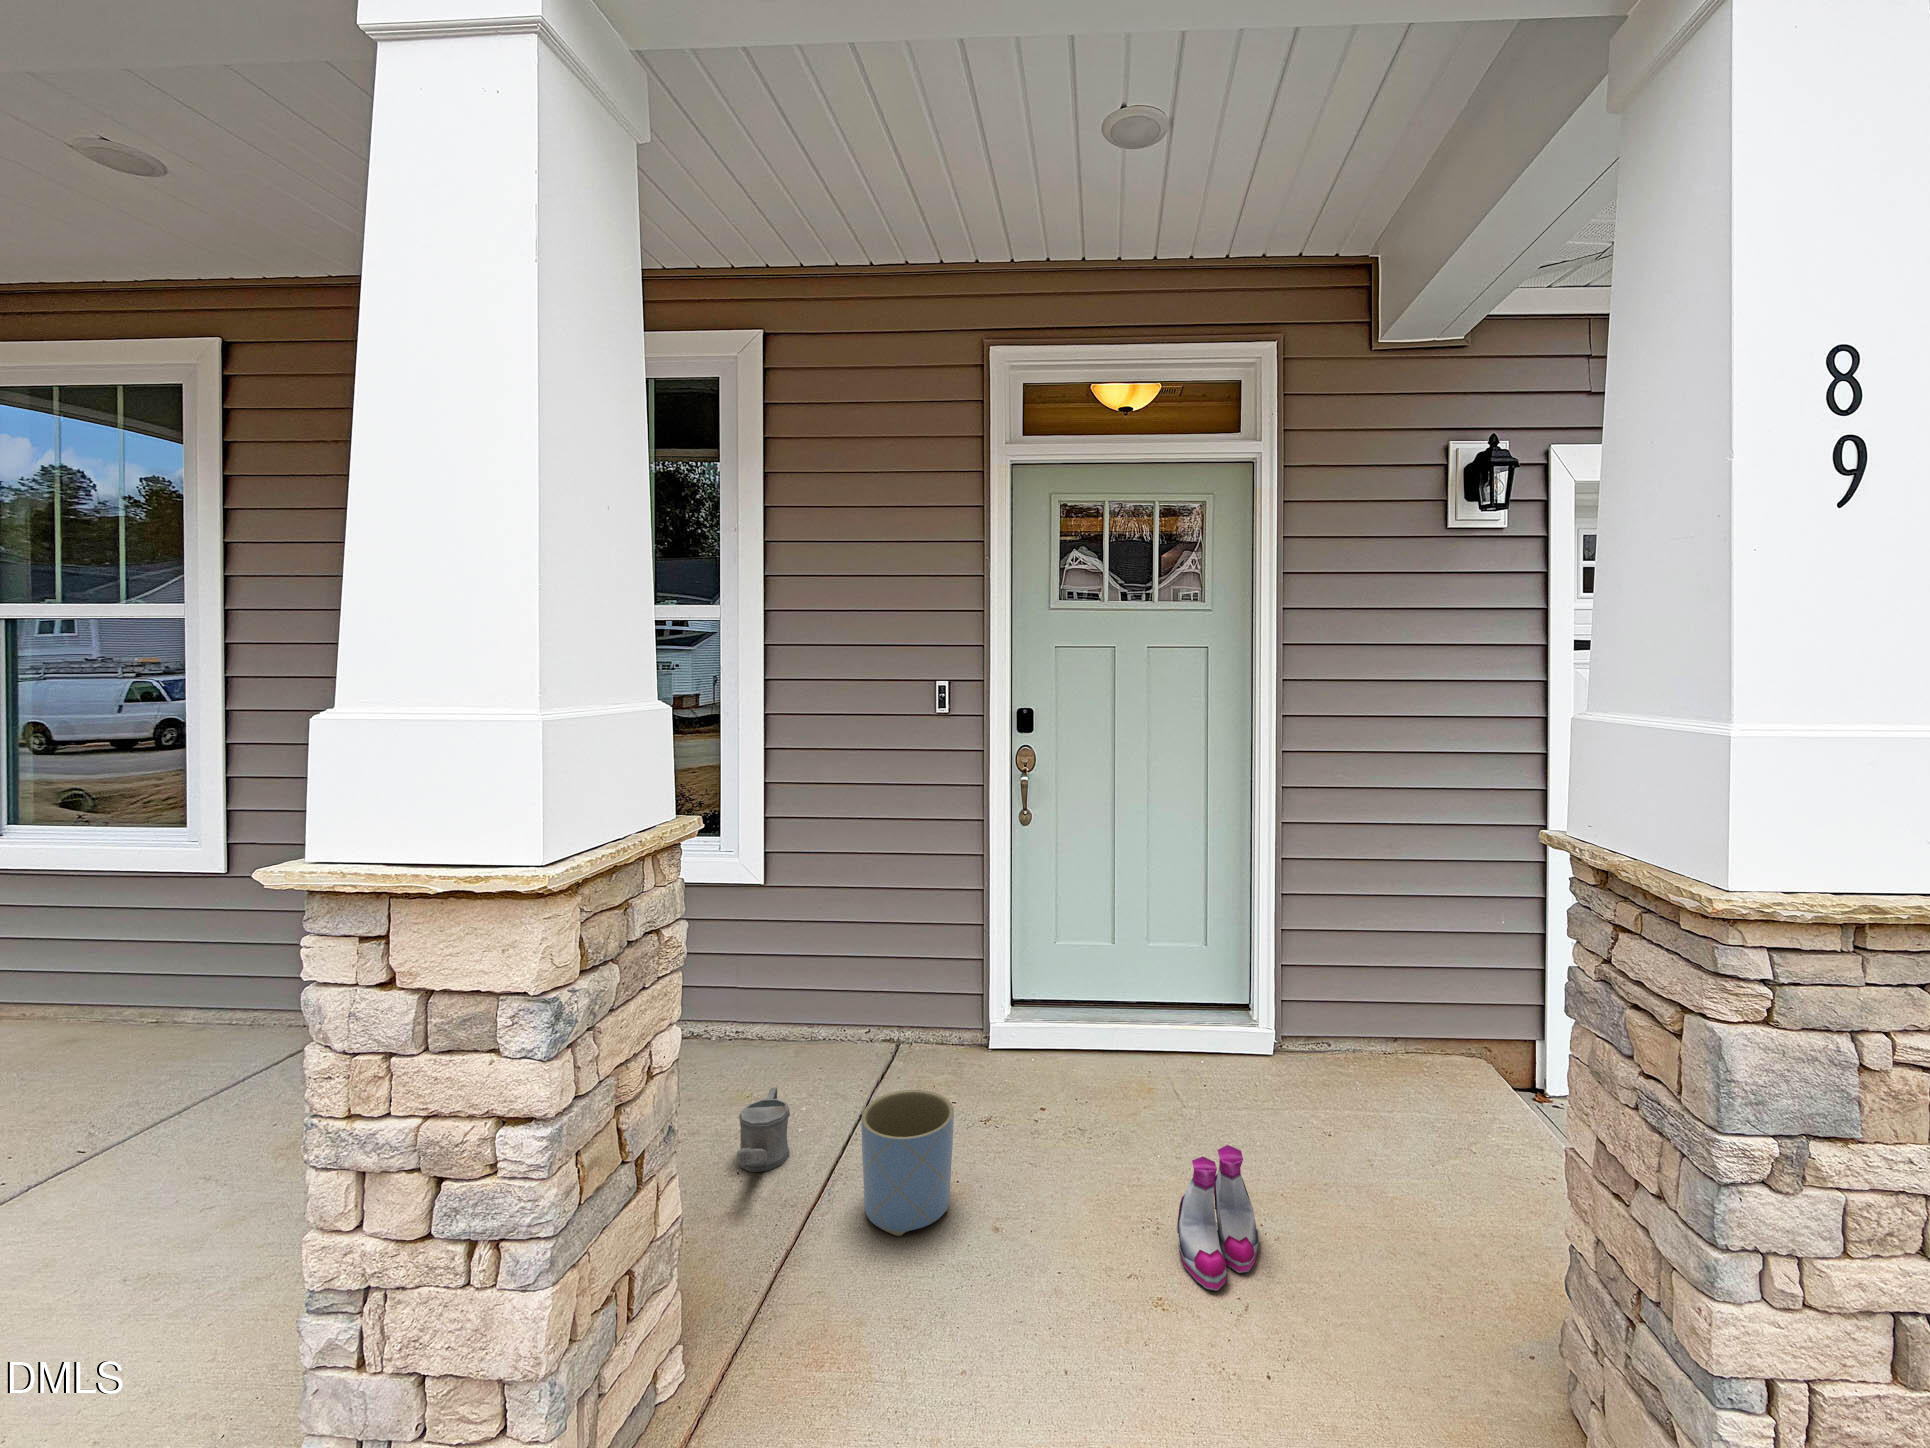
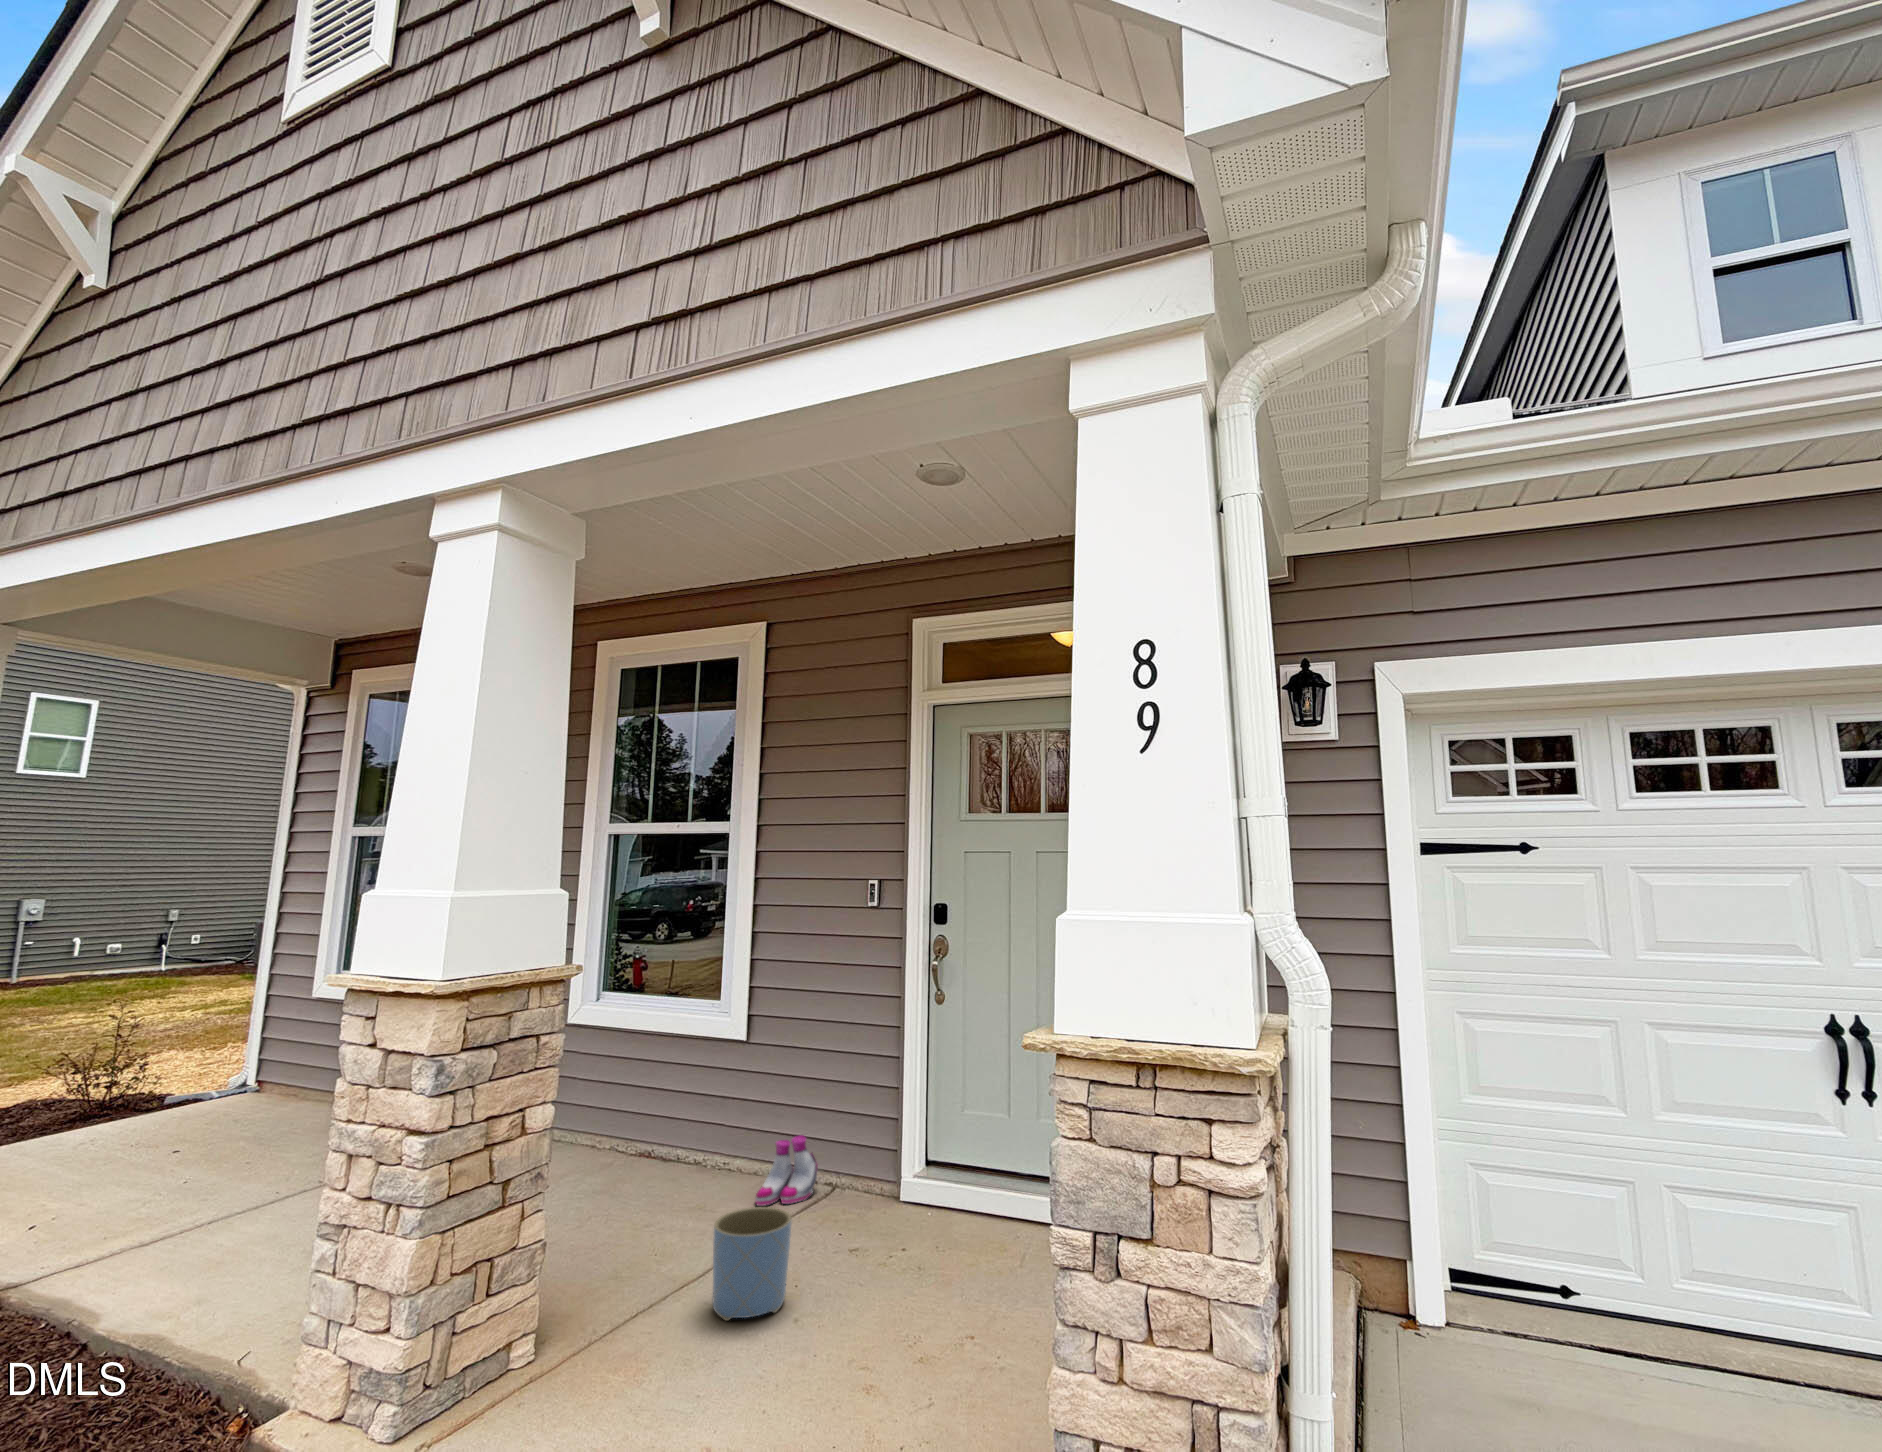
watering can: present [737,1088,790,1172] -> none [636,1202,704,1266]
boots: present [1177,1145,1259,1291] -> present [756,1135,818,1206]

